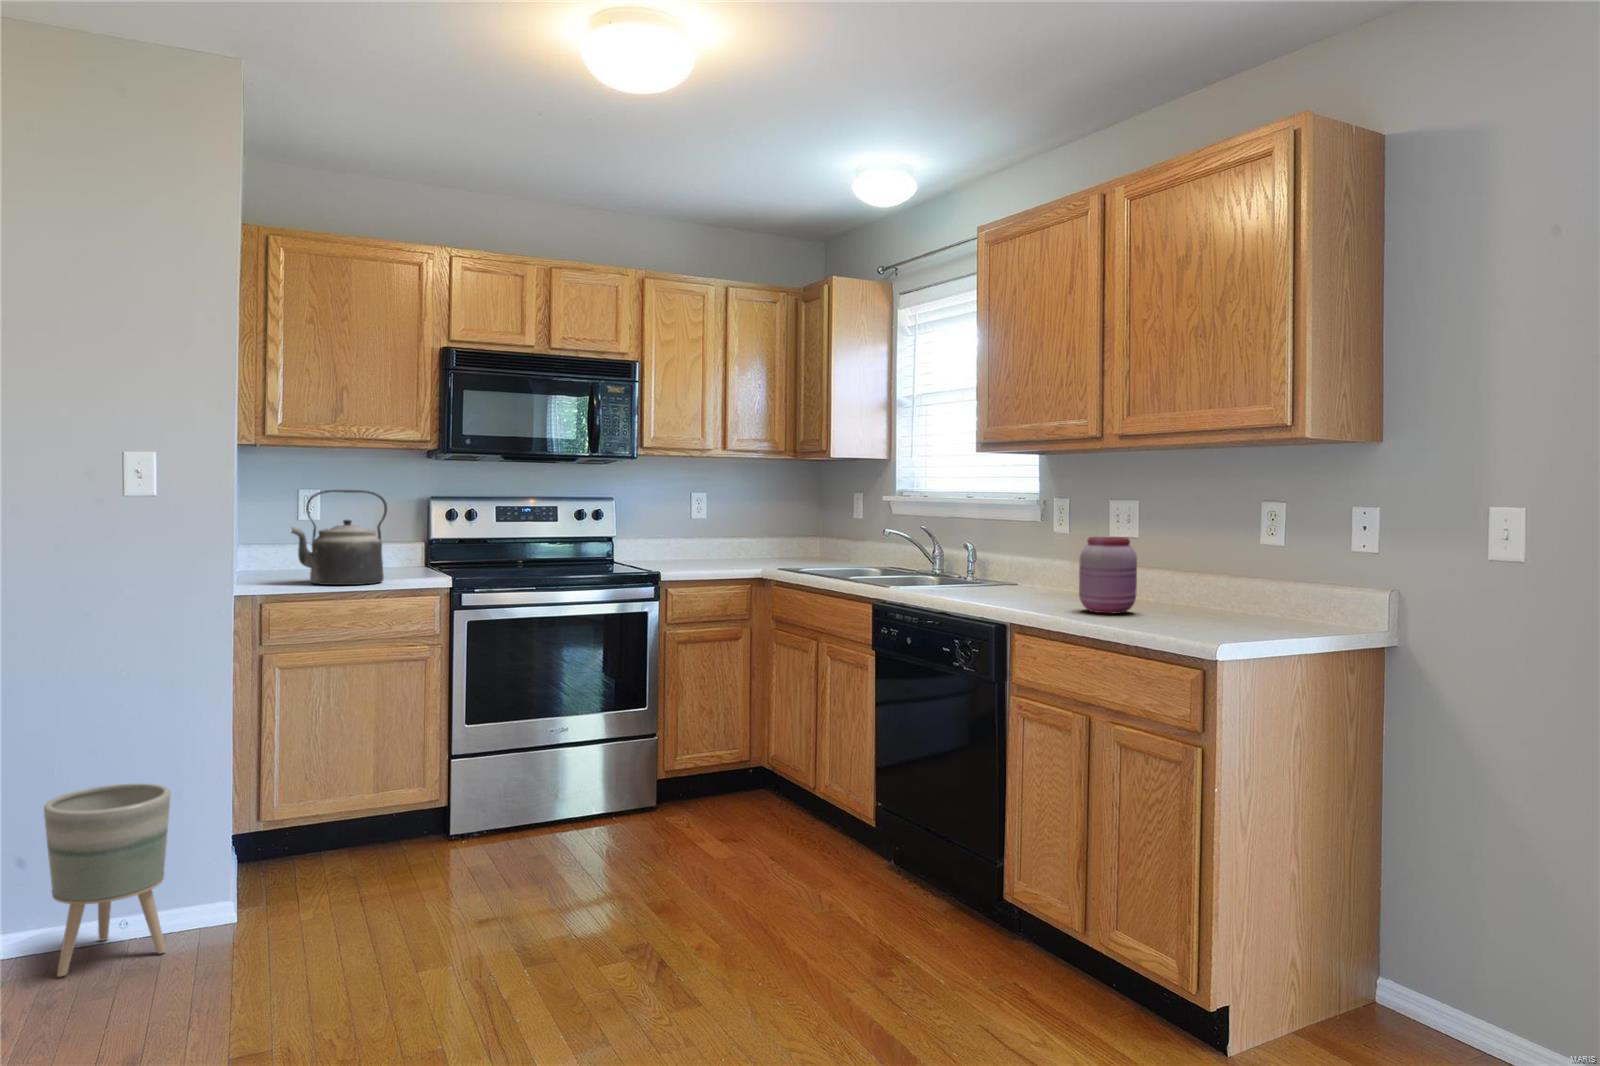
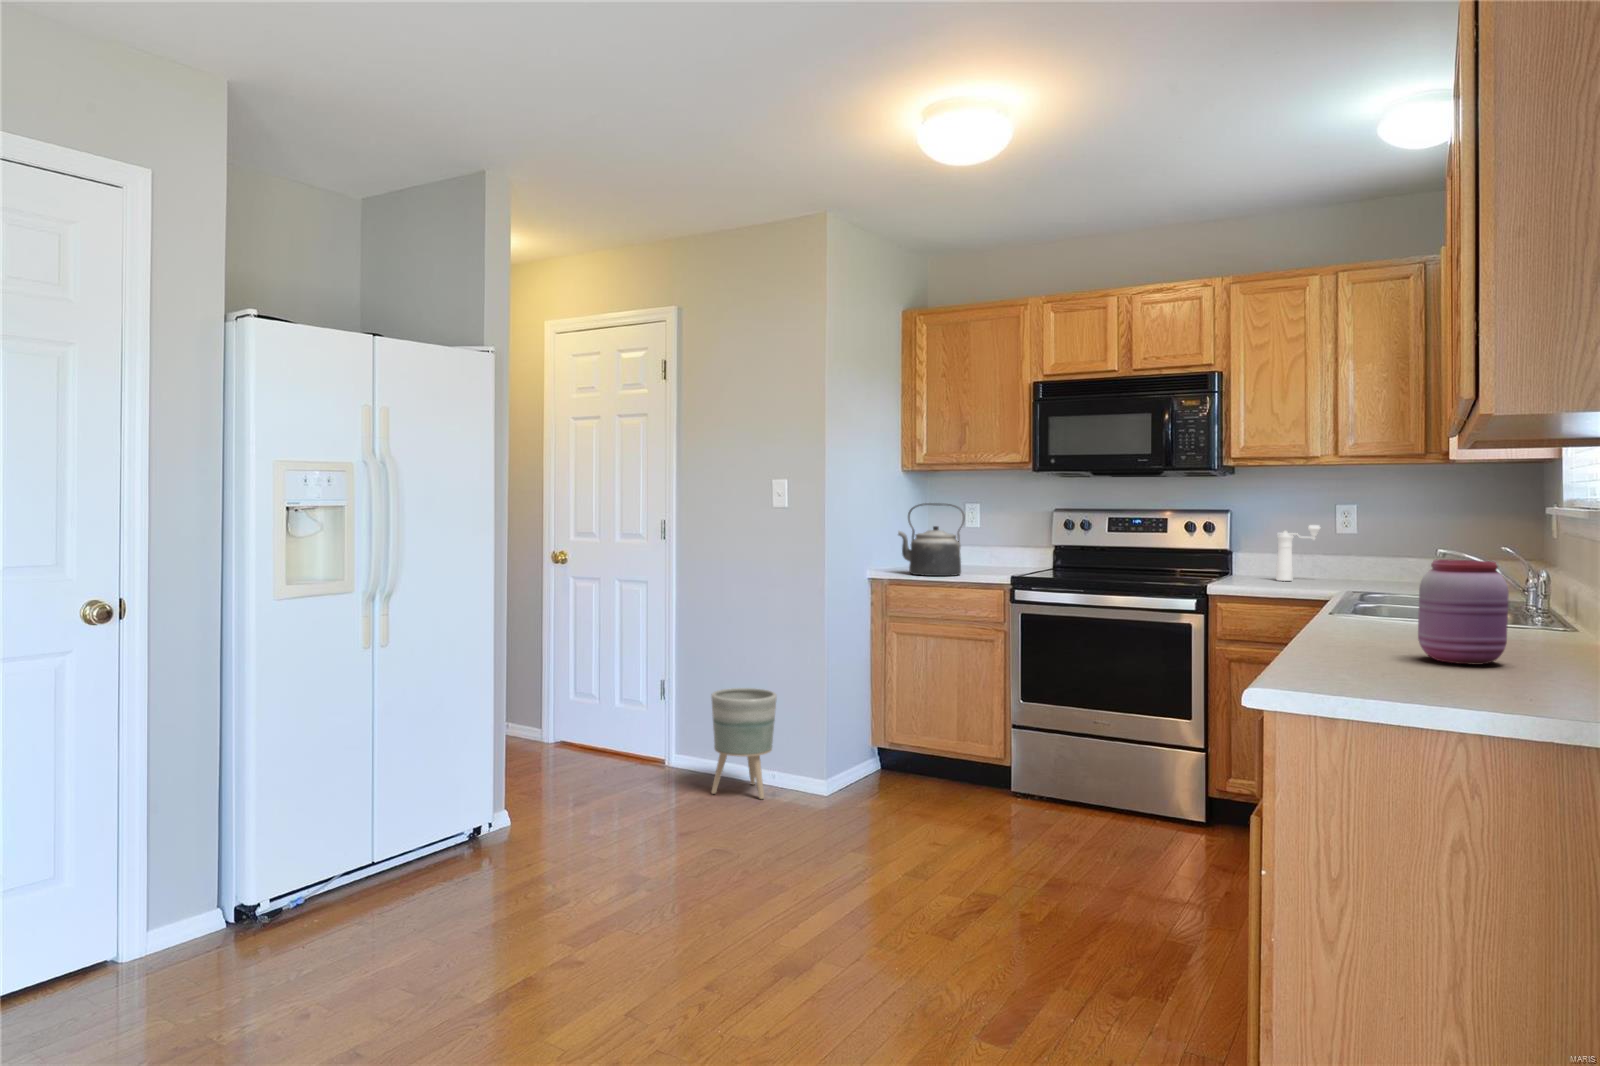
pepper mill: none [671,511,700,565] -> present [1276,525,1320,581]

